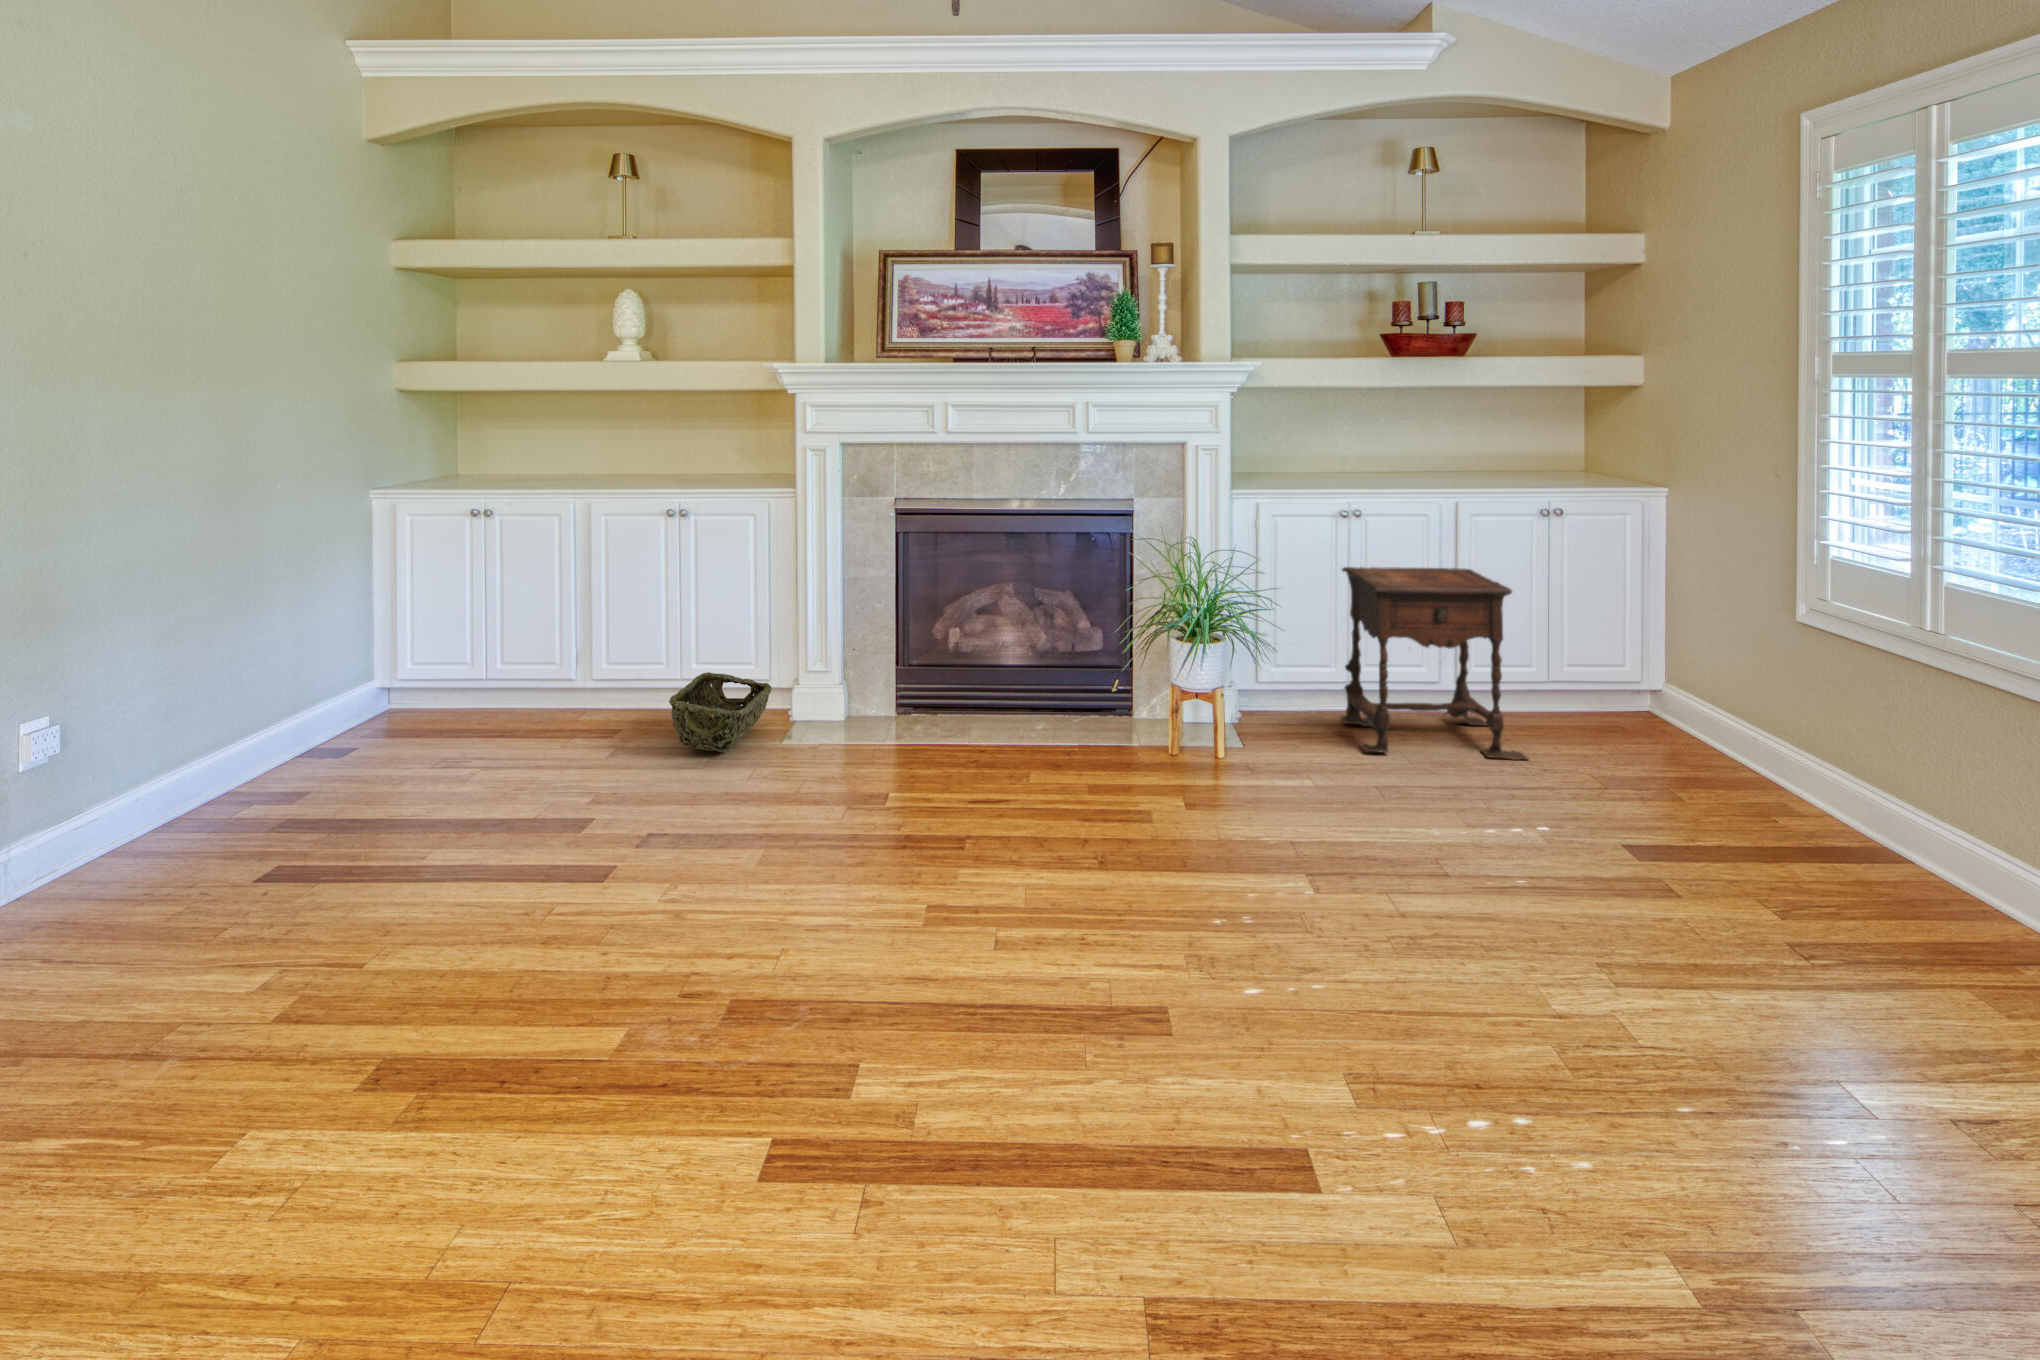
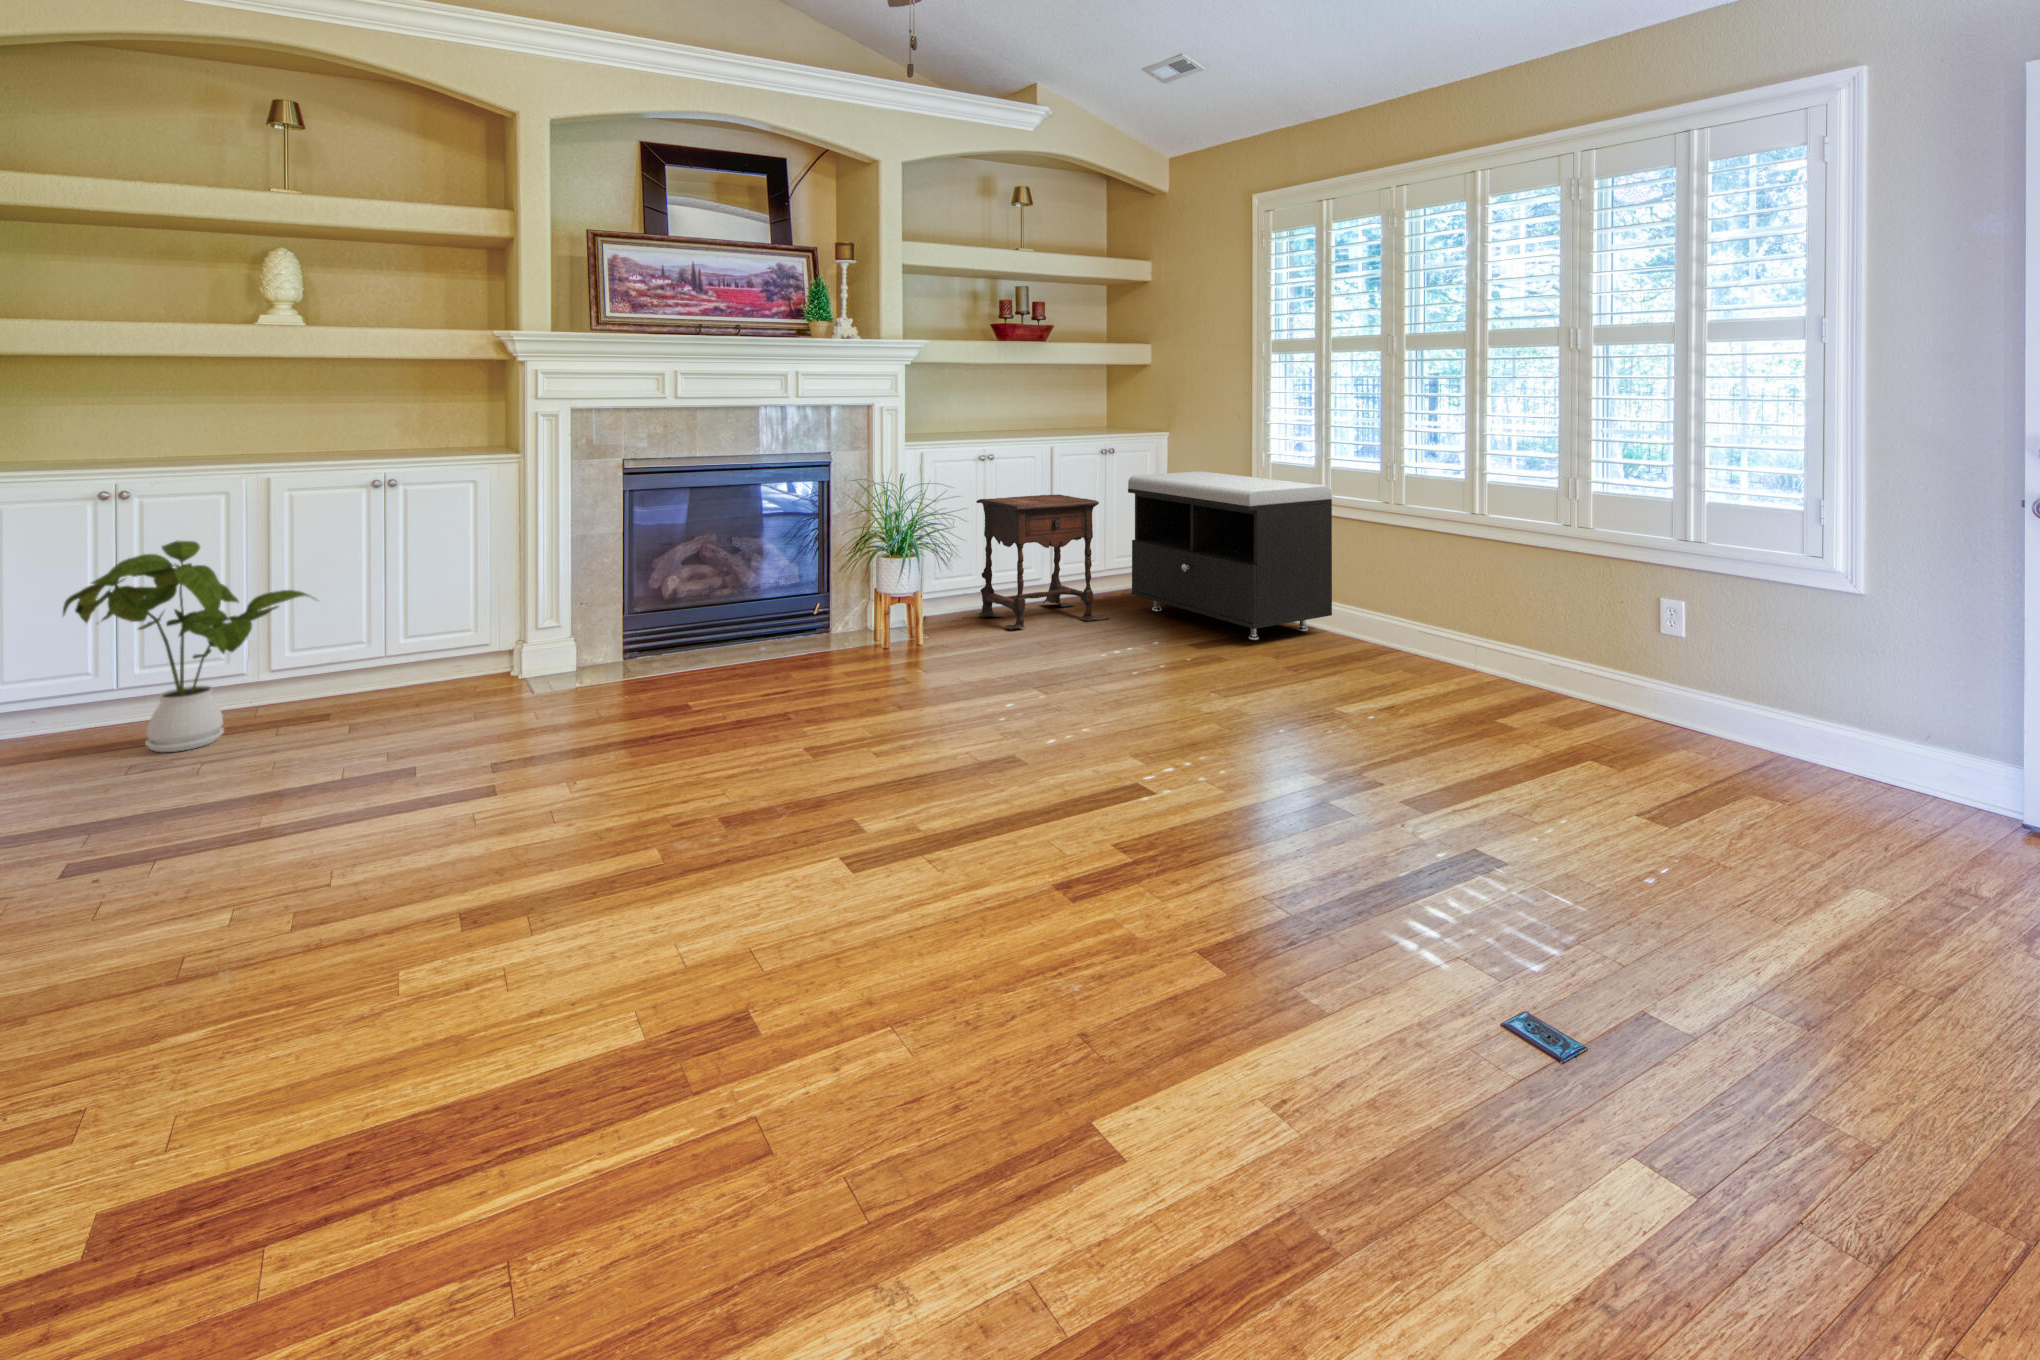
storage bench: none [1571,554,1942,859] -> present [1128,471,1332,640]
house plant: none [429,557,625,744] -> present [63,541,309,752]
woven basket: present [669,672,771,753] -> none [405,647,498,715]

